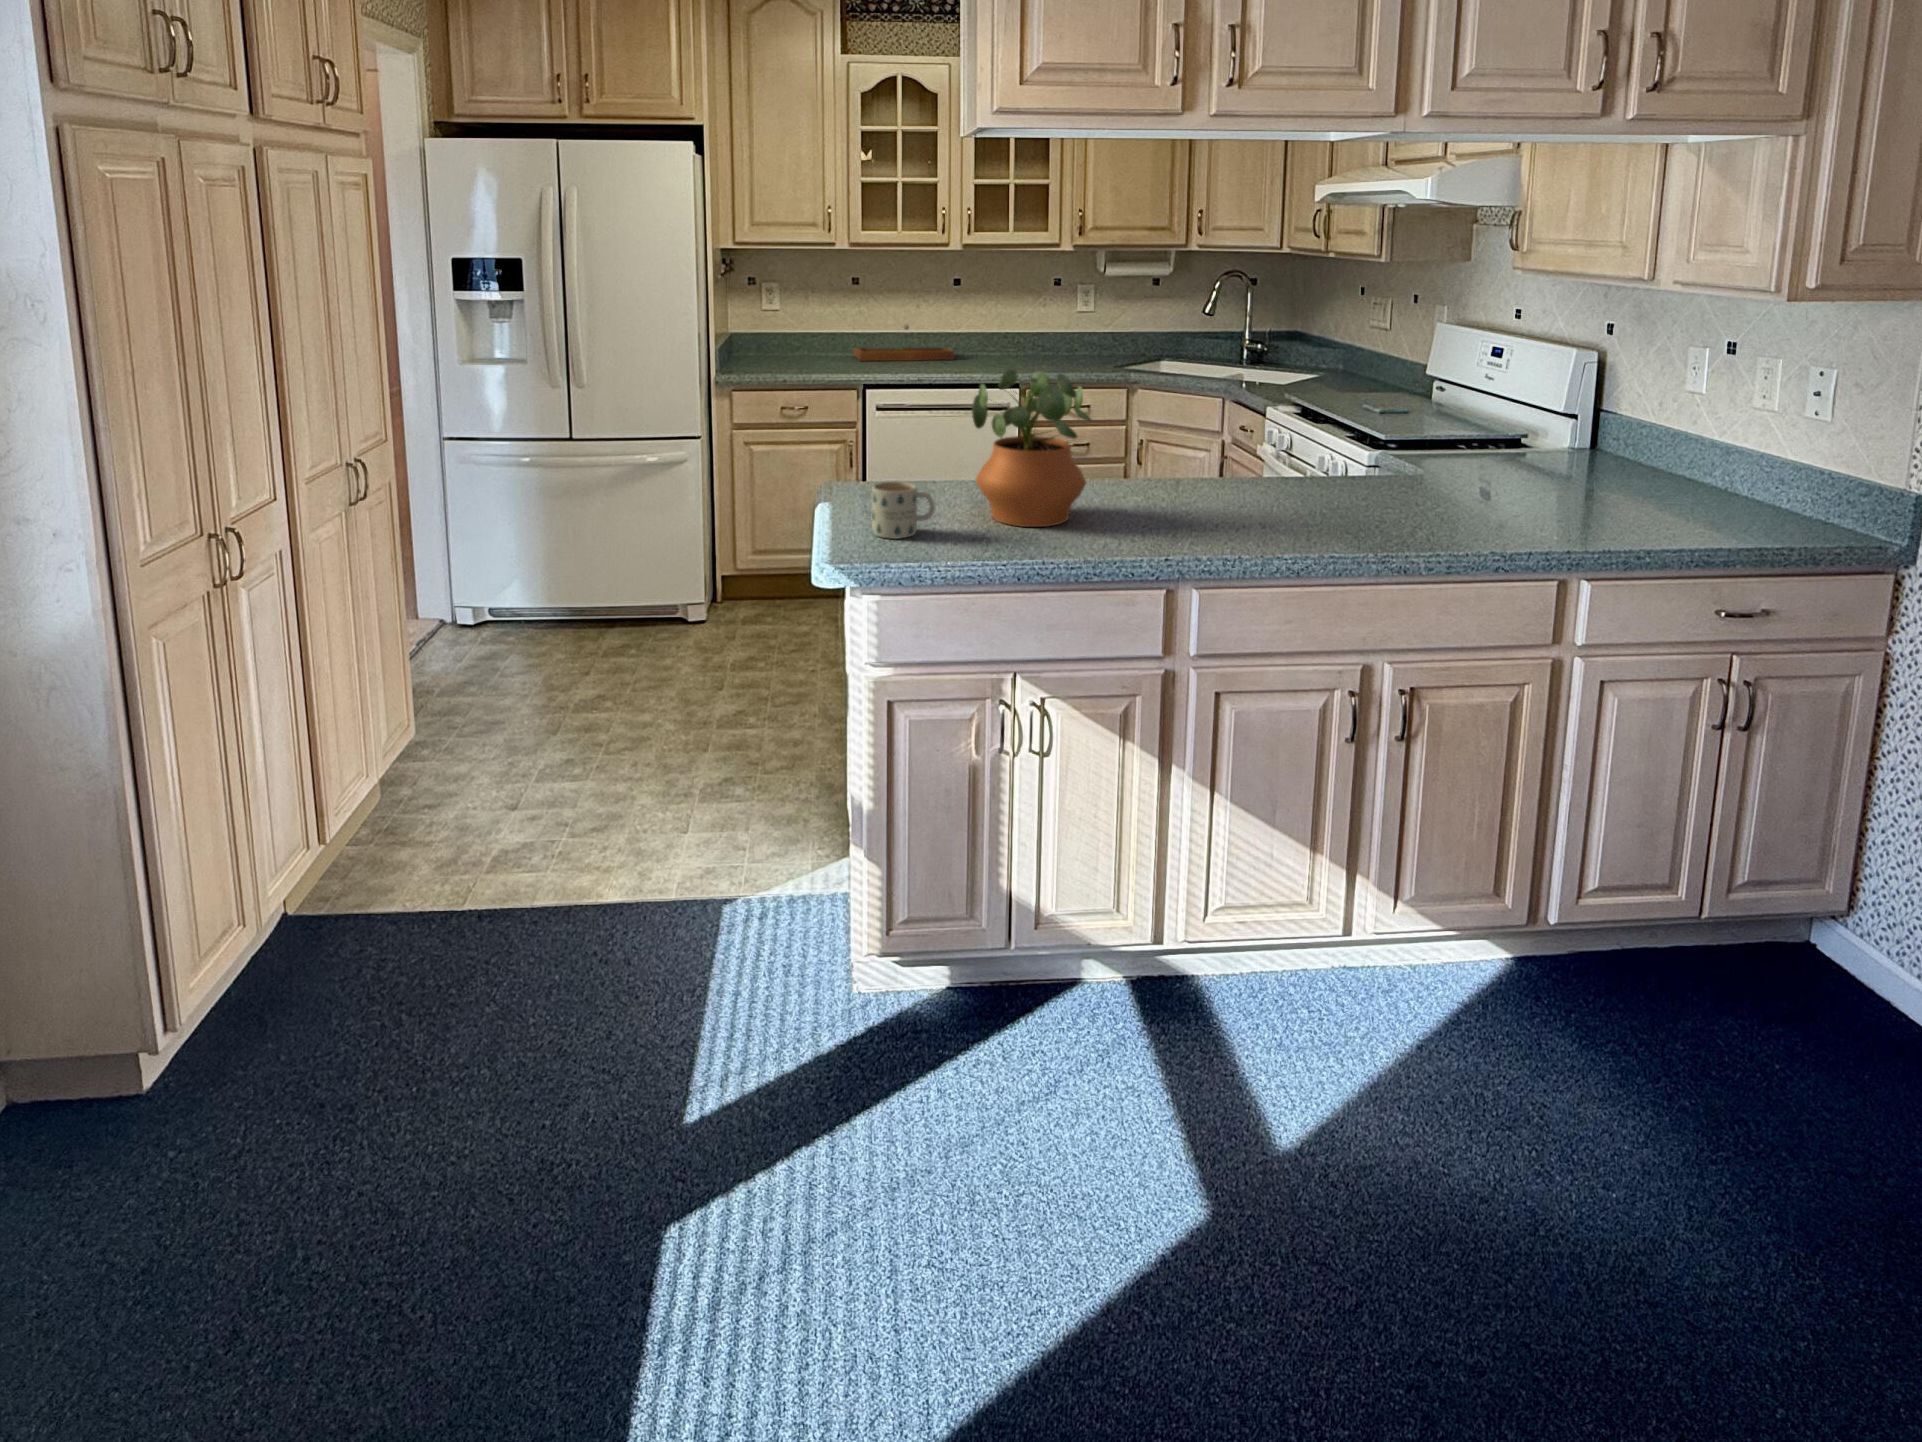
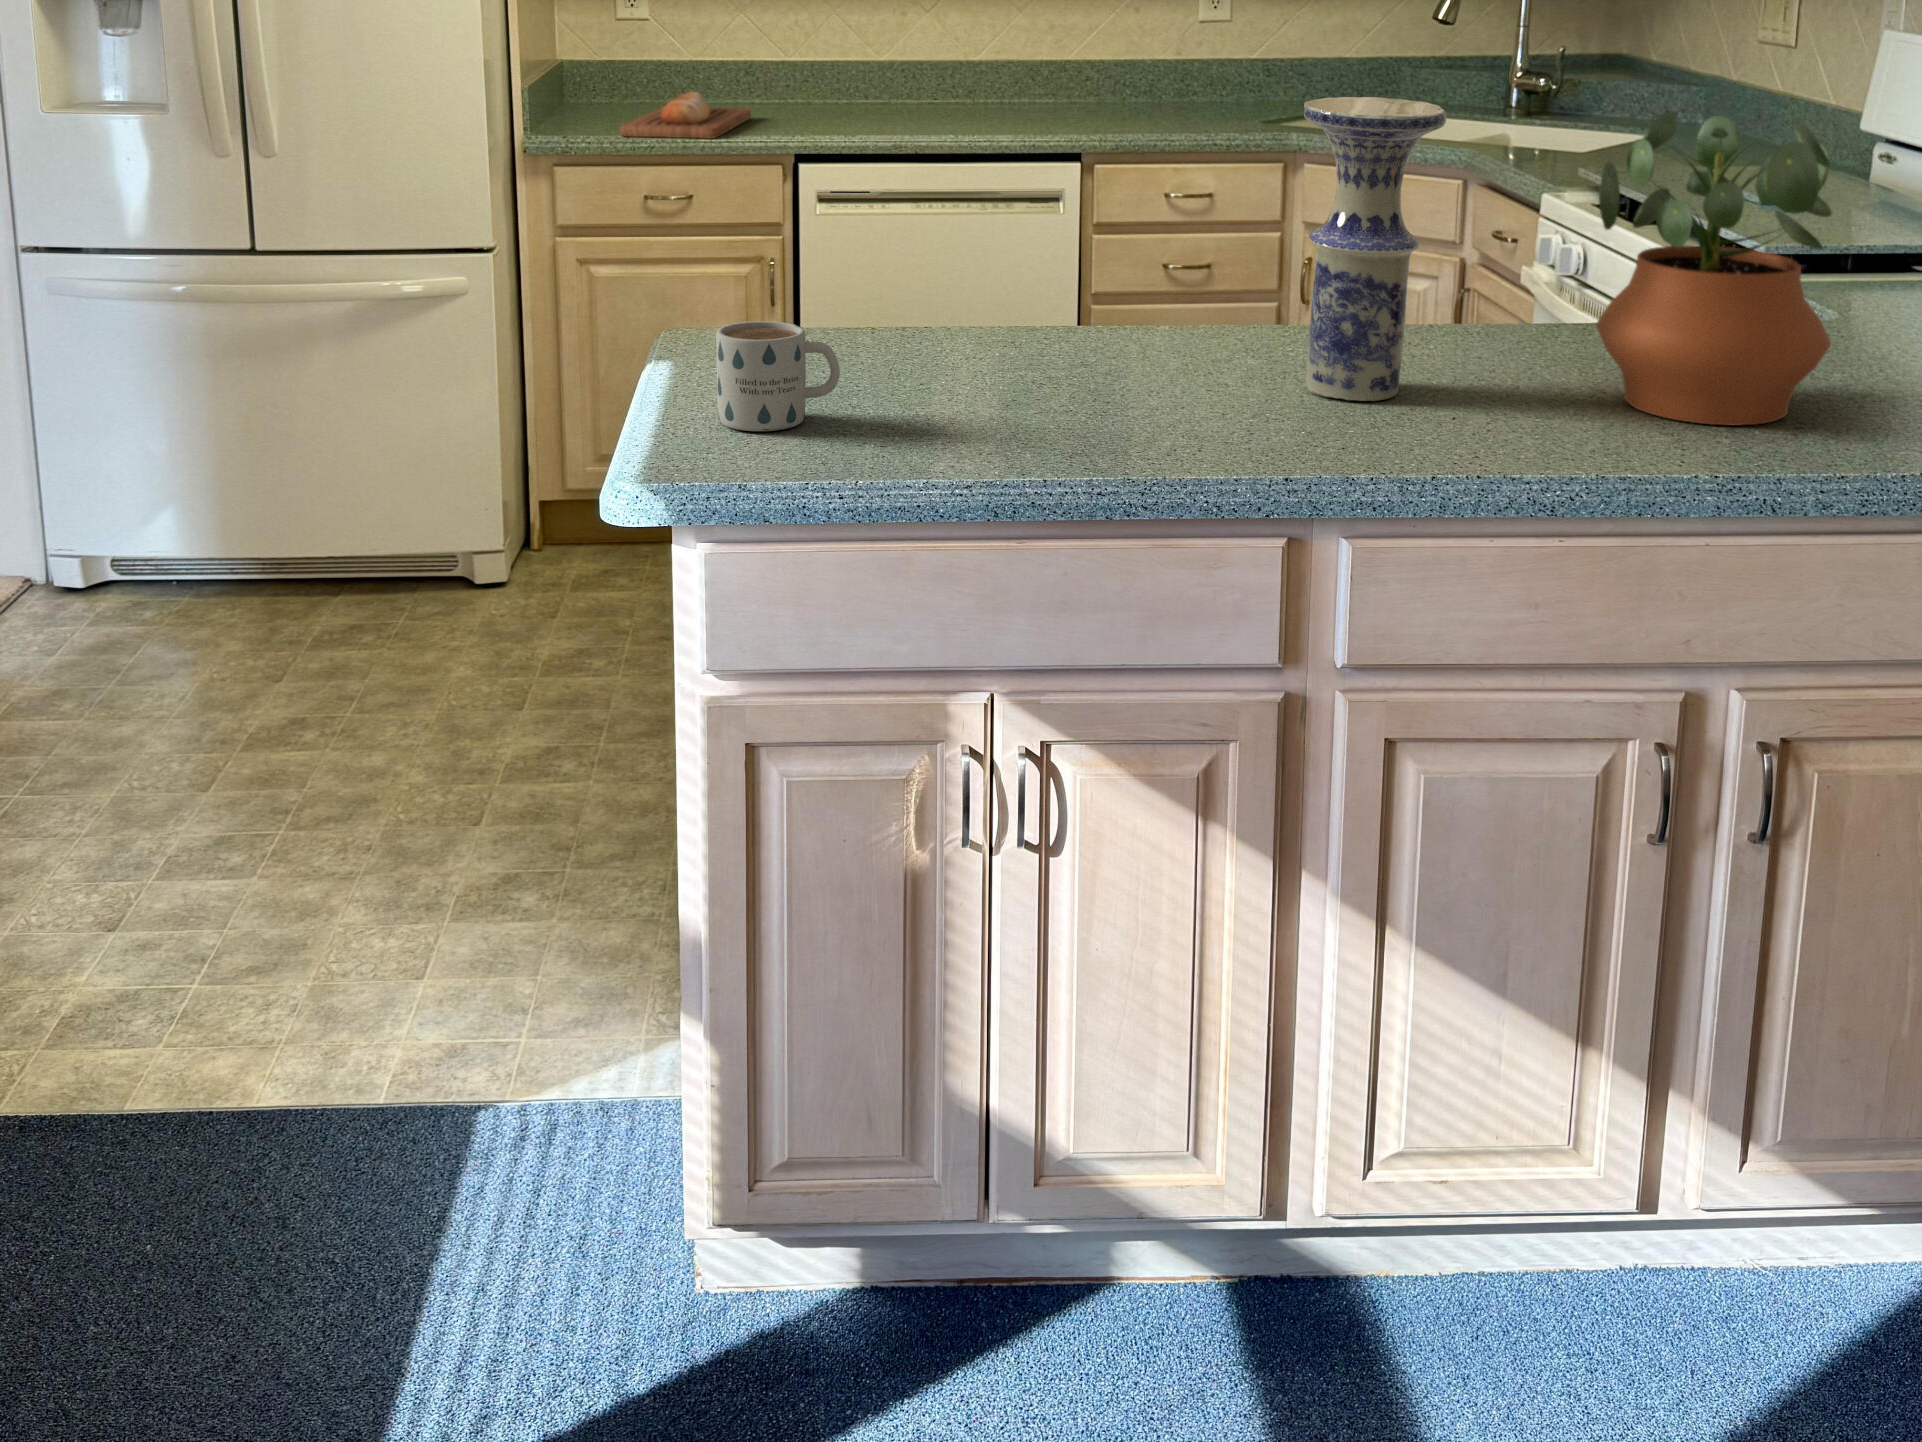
tray: present [853,325,954,361] -> none [781,43,967,111]
bread loaf: none [772,351,840,377] -> present [620,92,751,139]
vase: none [1166,366,1238,520] -> present [1304,97,1446,401]
potted plant: present [972,369,1092,527] -> present [1596,112,1832,426]

